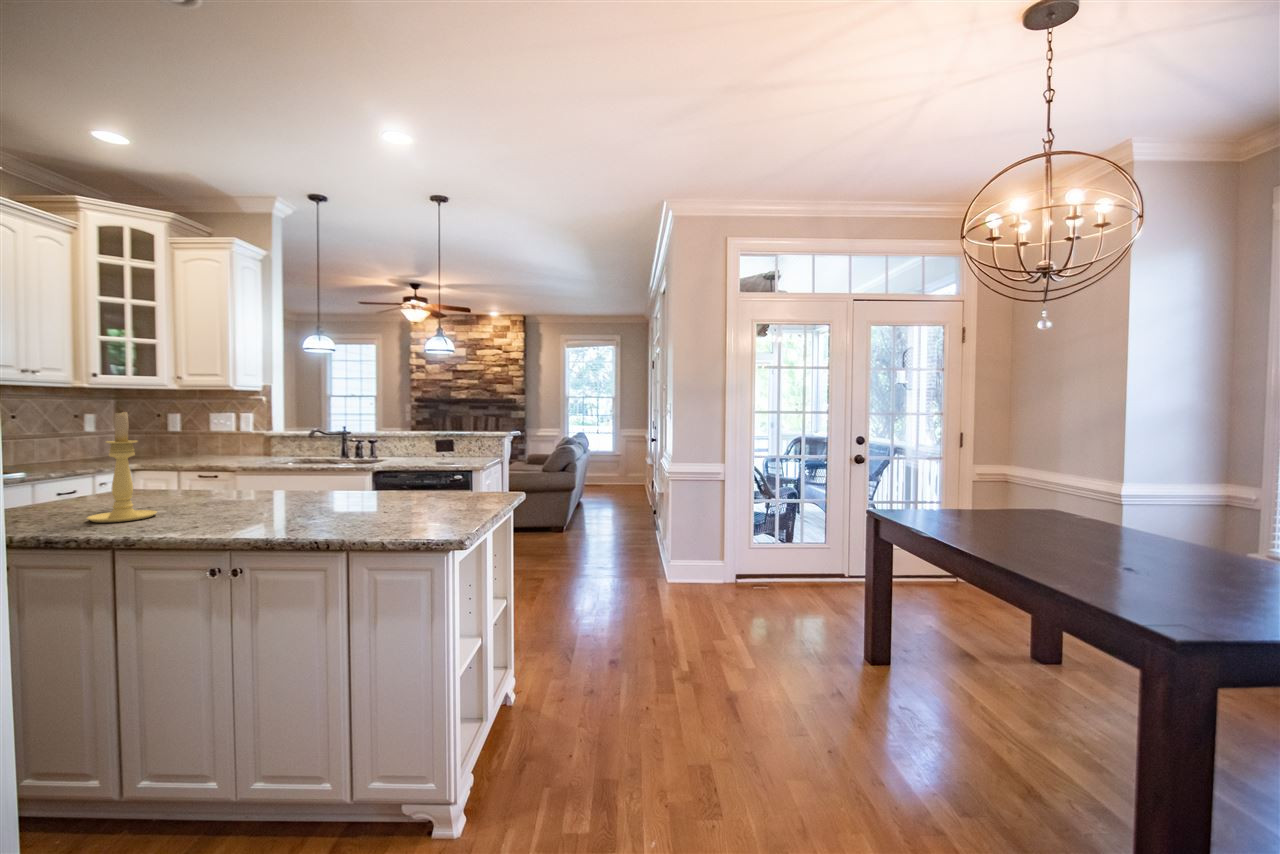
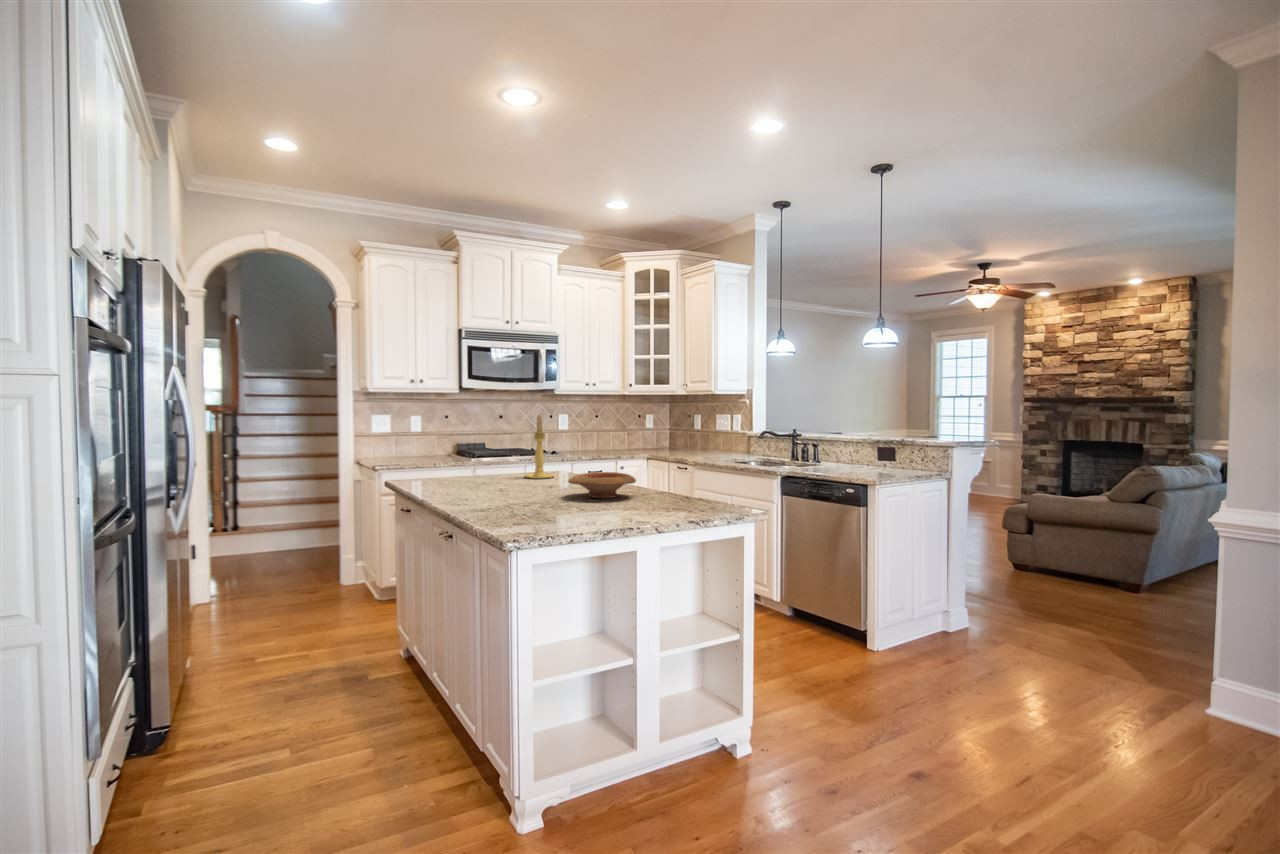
wooden bowl: none [331,484,429,520] -> present [568,472,636,498]

